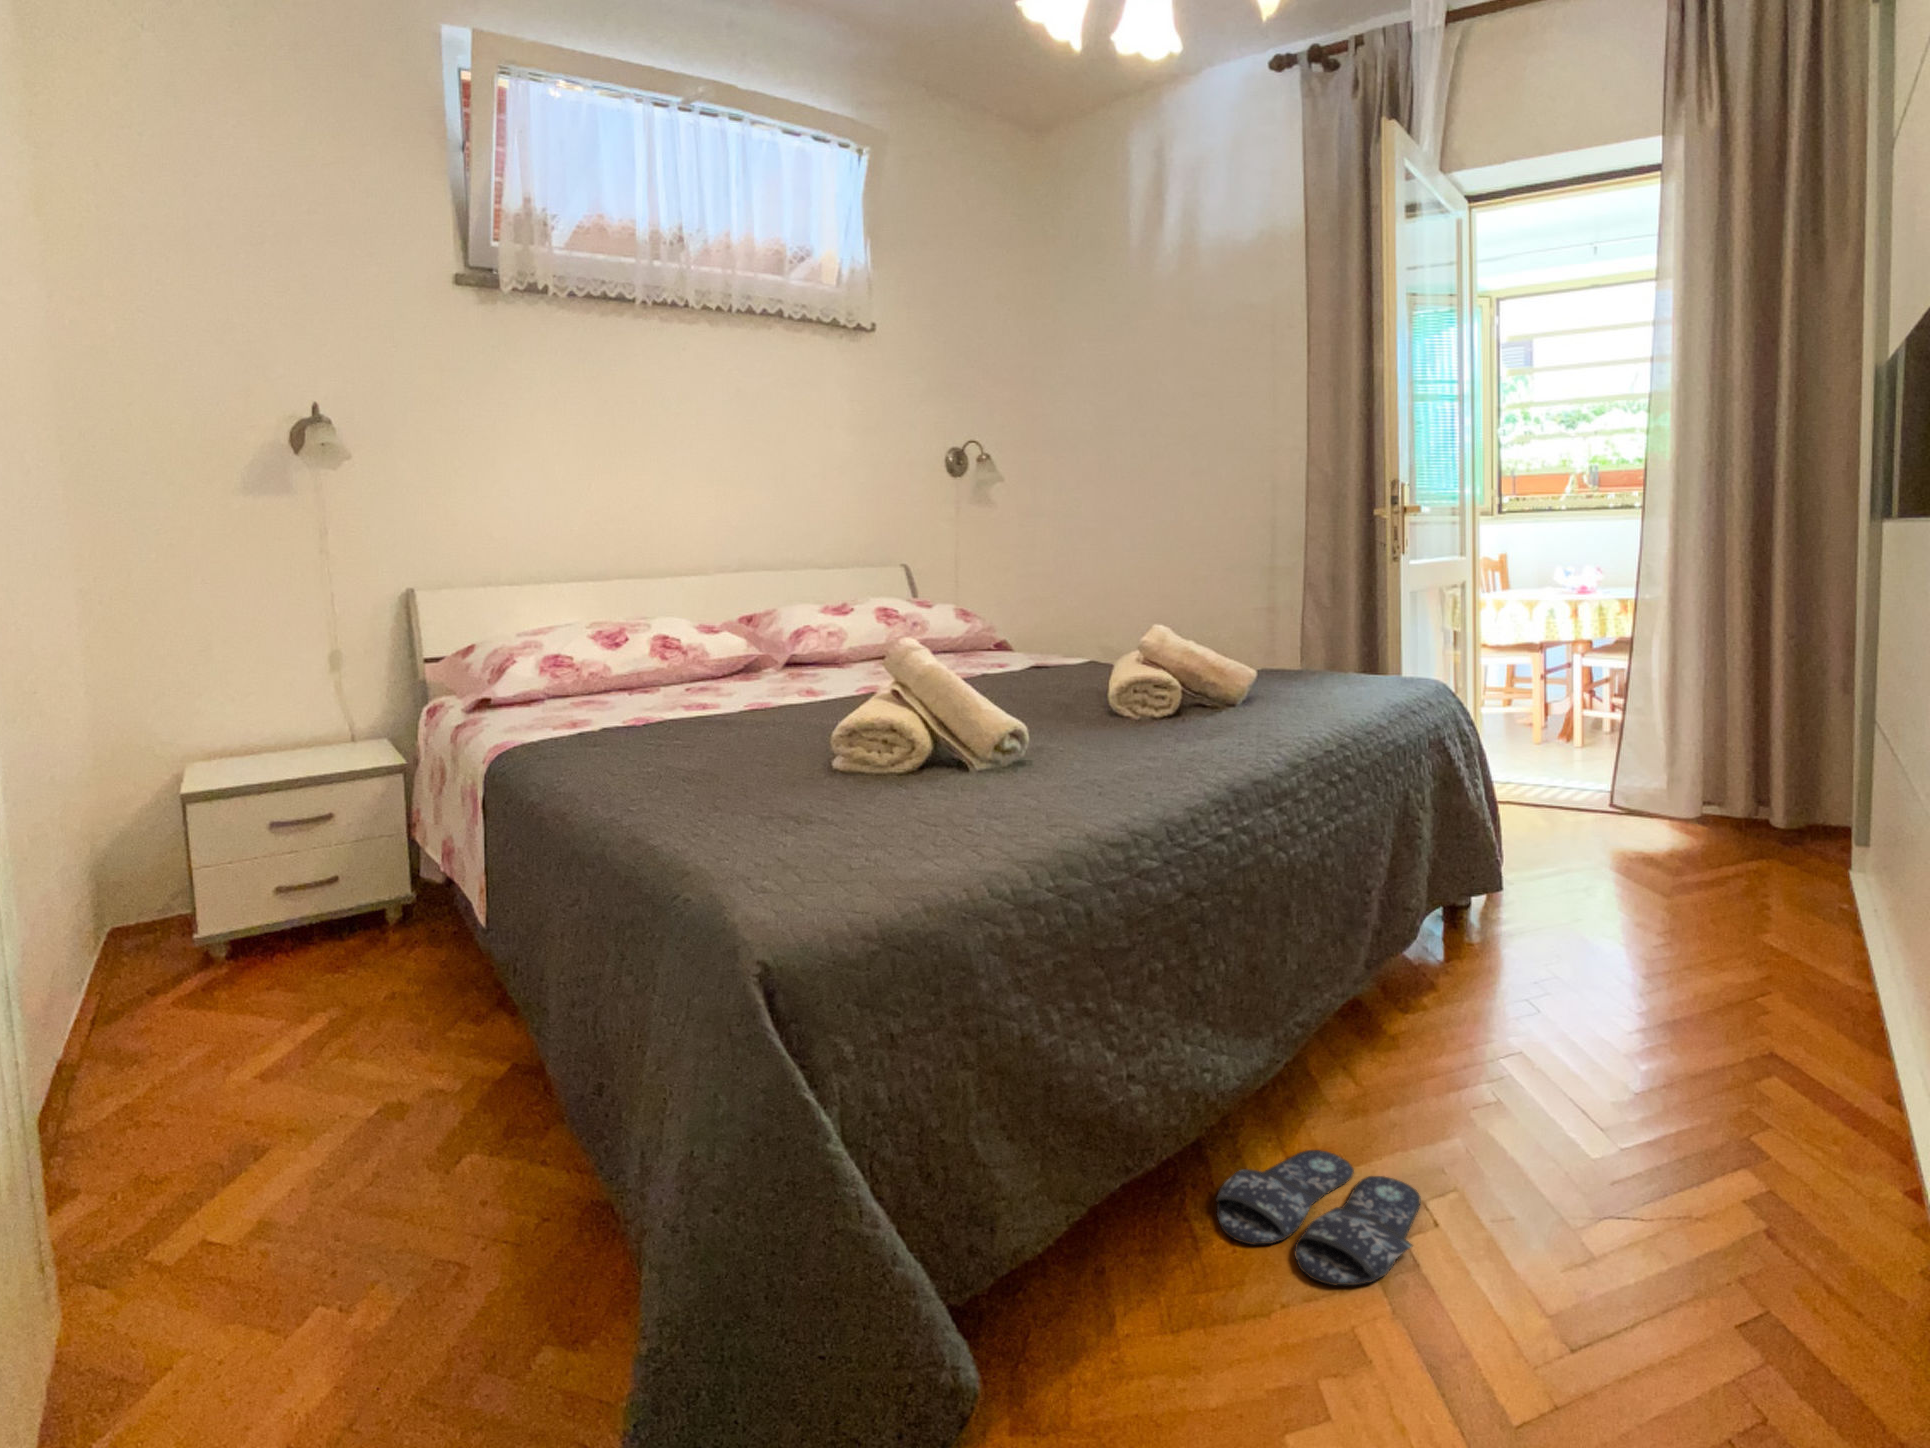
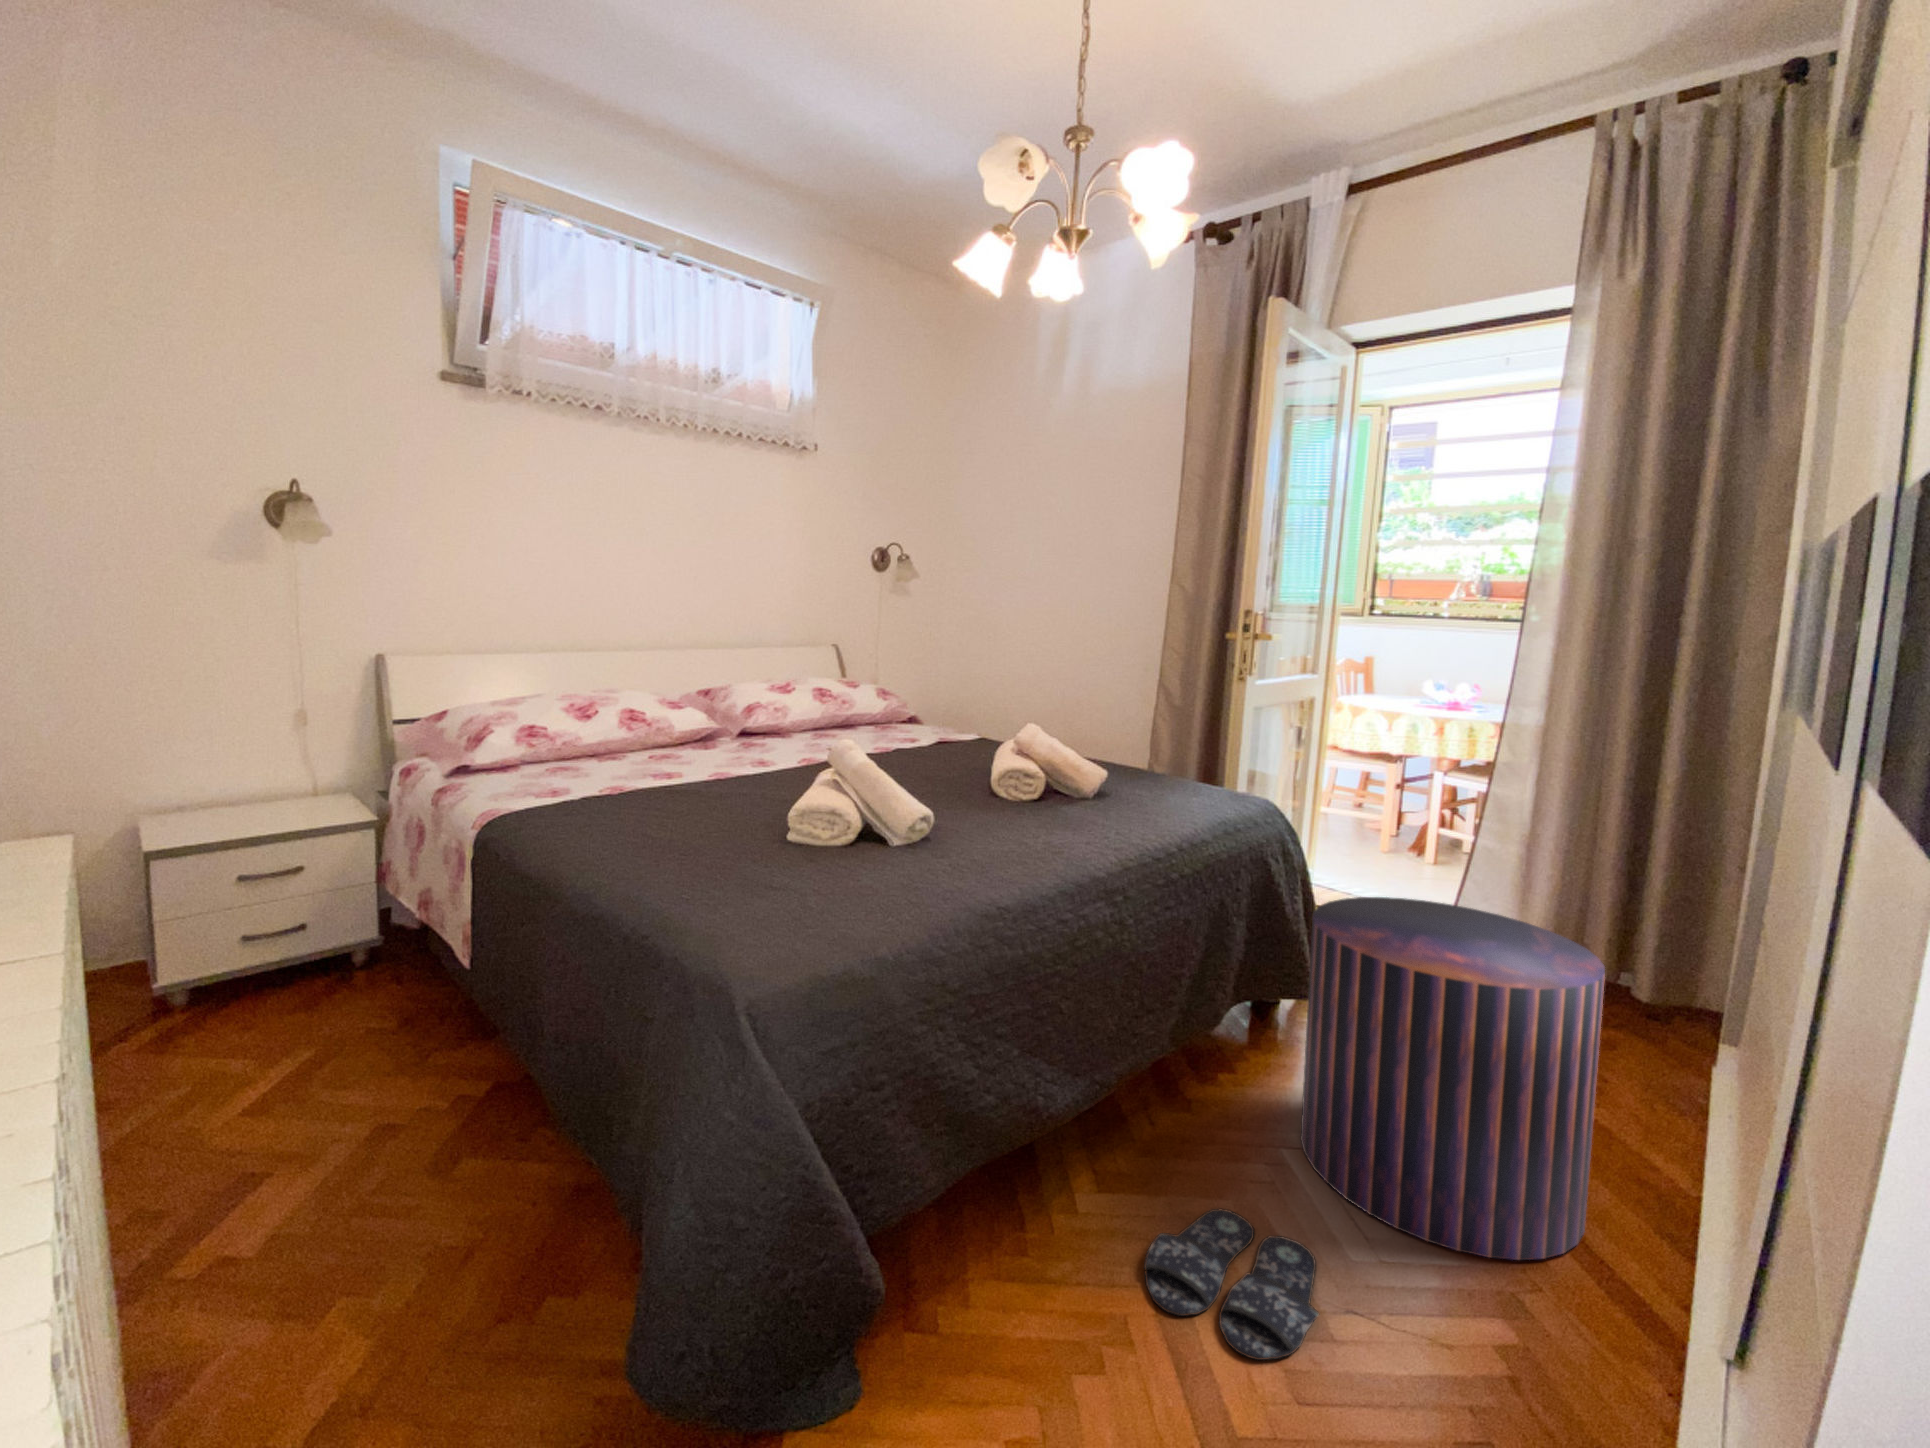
pouf: none [1429,807,1792,1205] -> present [1300,897,1605,1260]

